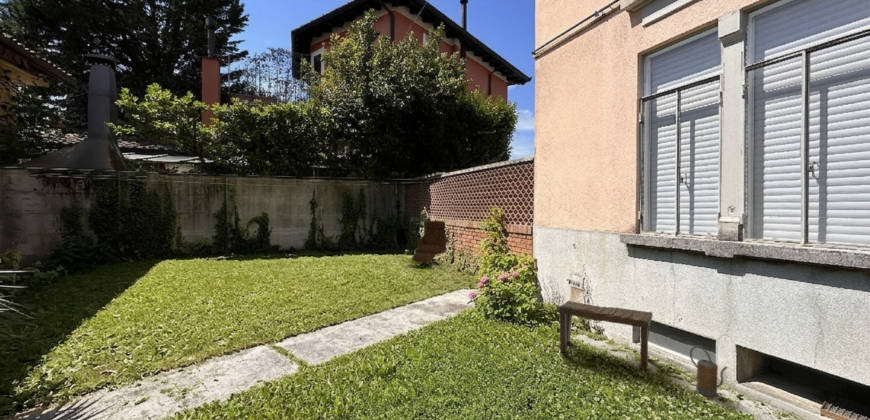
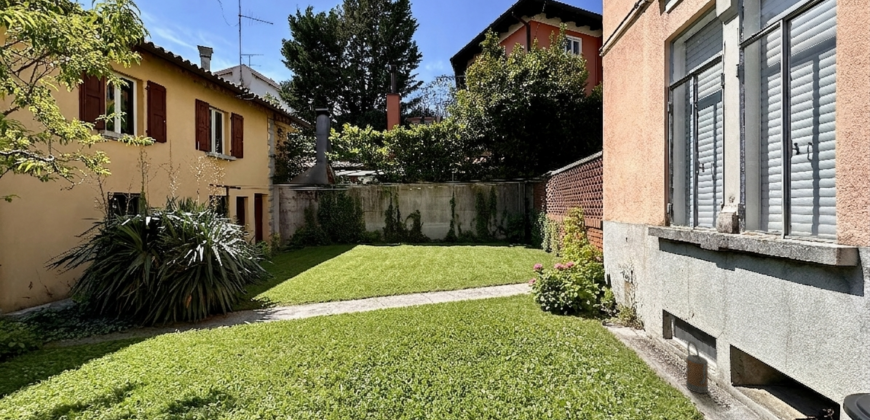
lounge chair: present [412,221,449,268] -> none [522,217,563,261]
bench: present [559,301,652,370] -> none [579,290,676,362]

